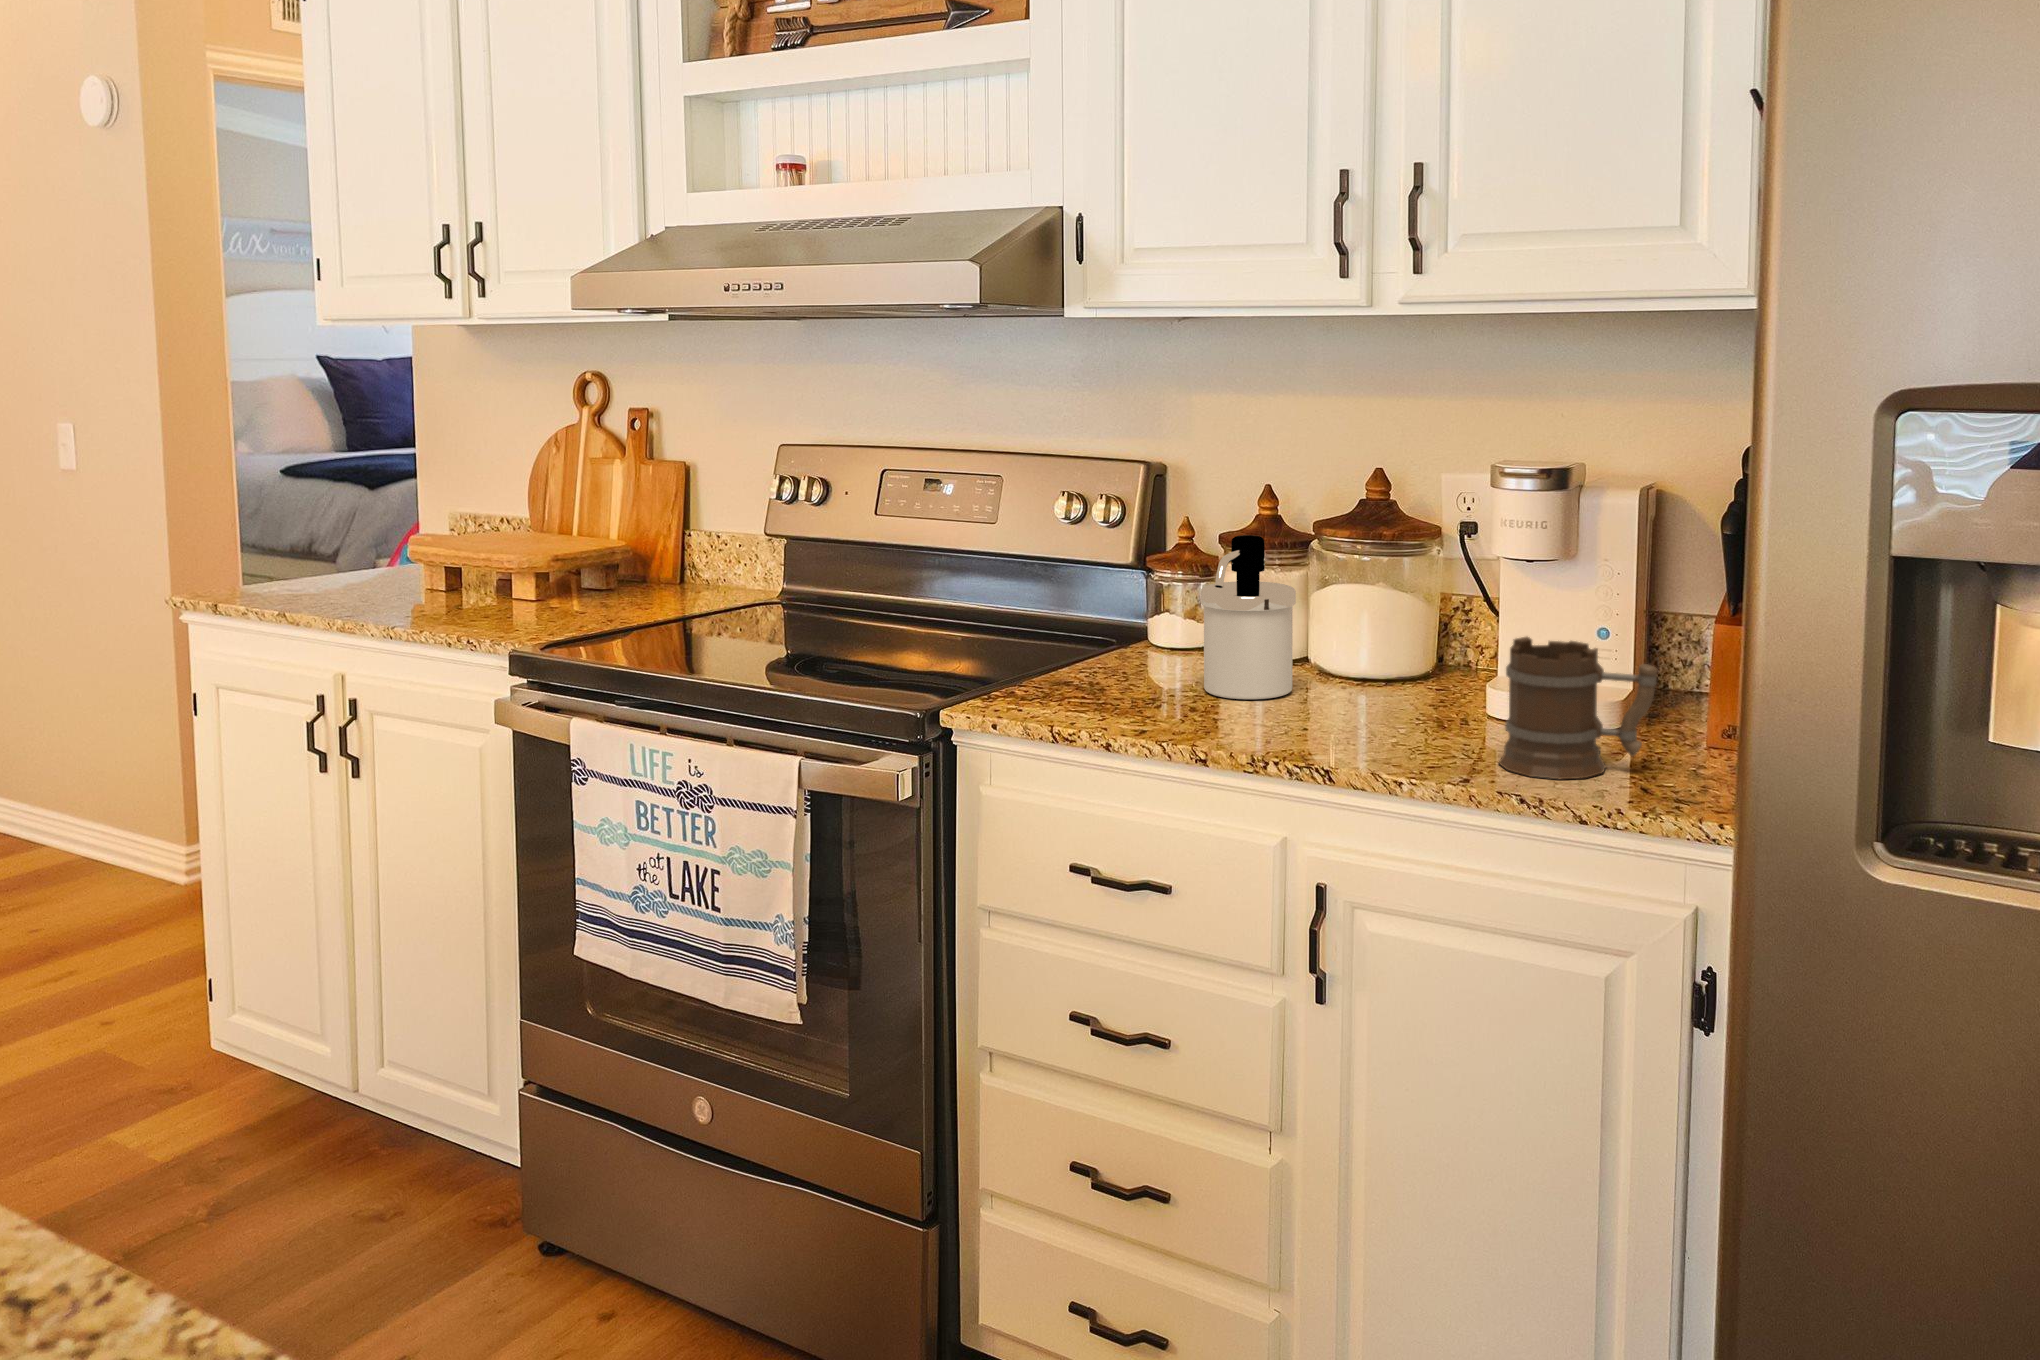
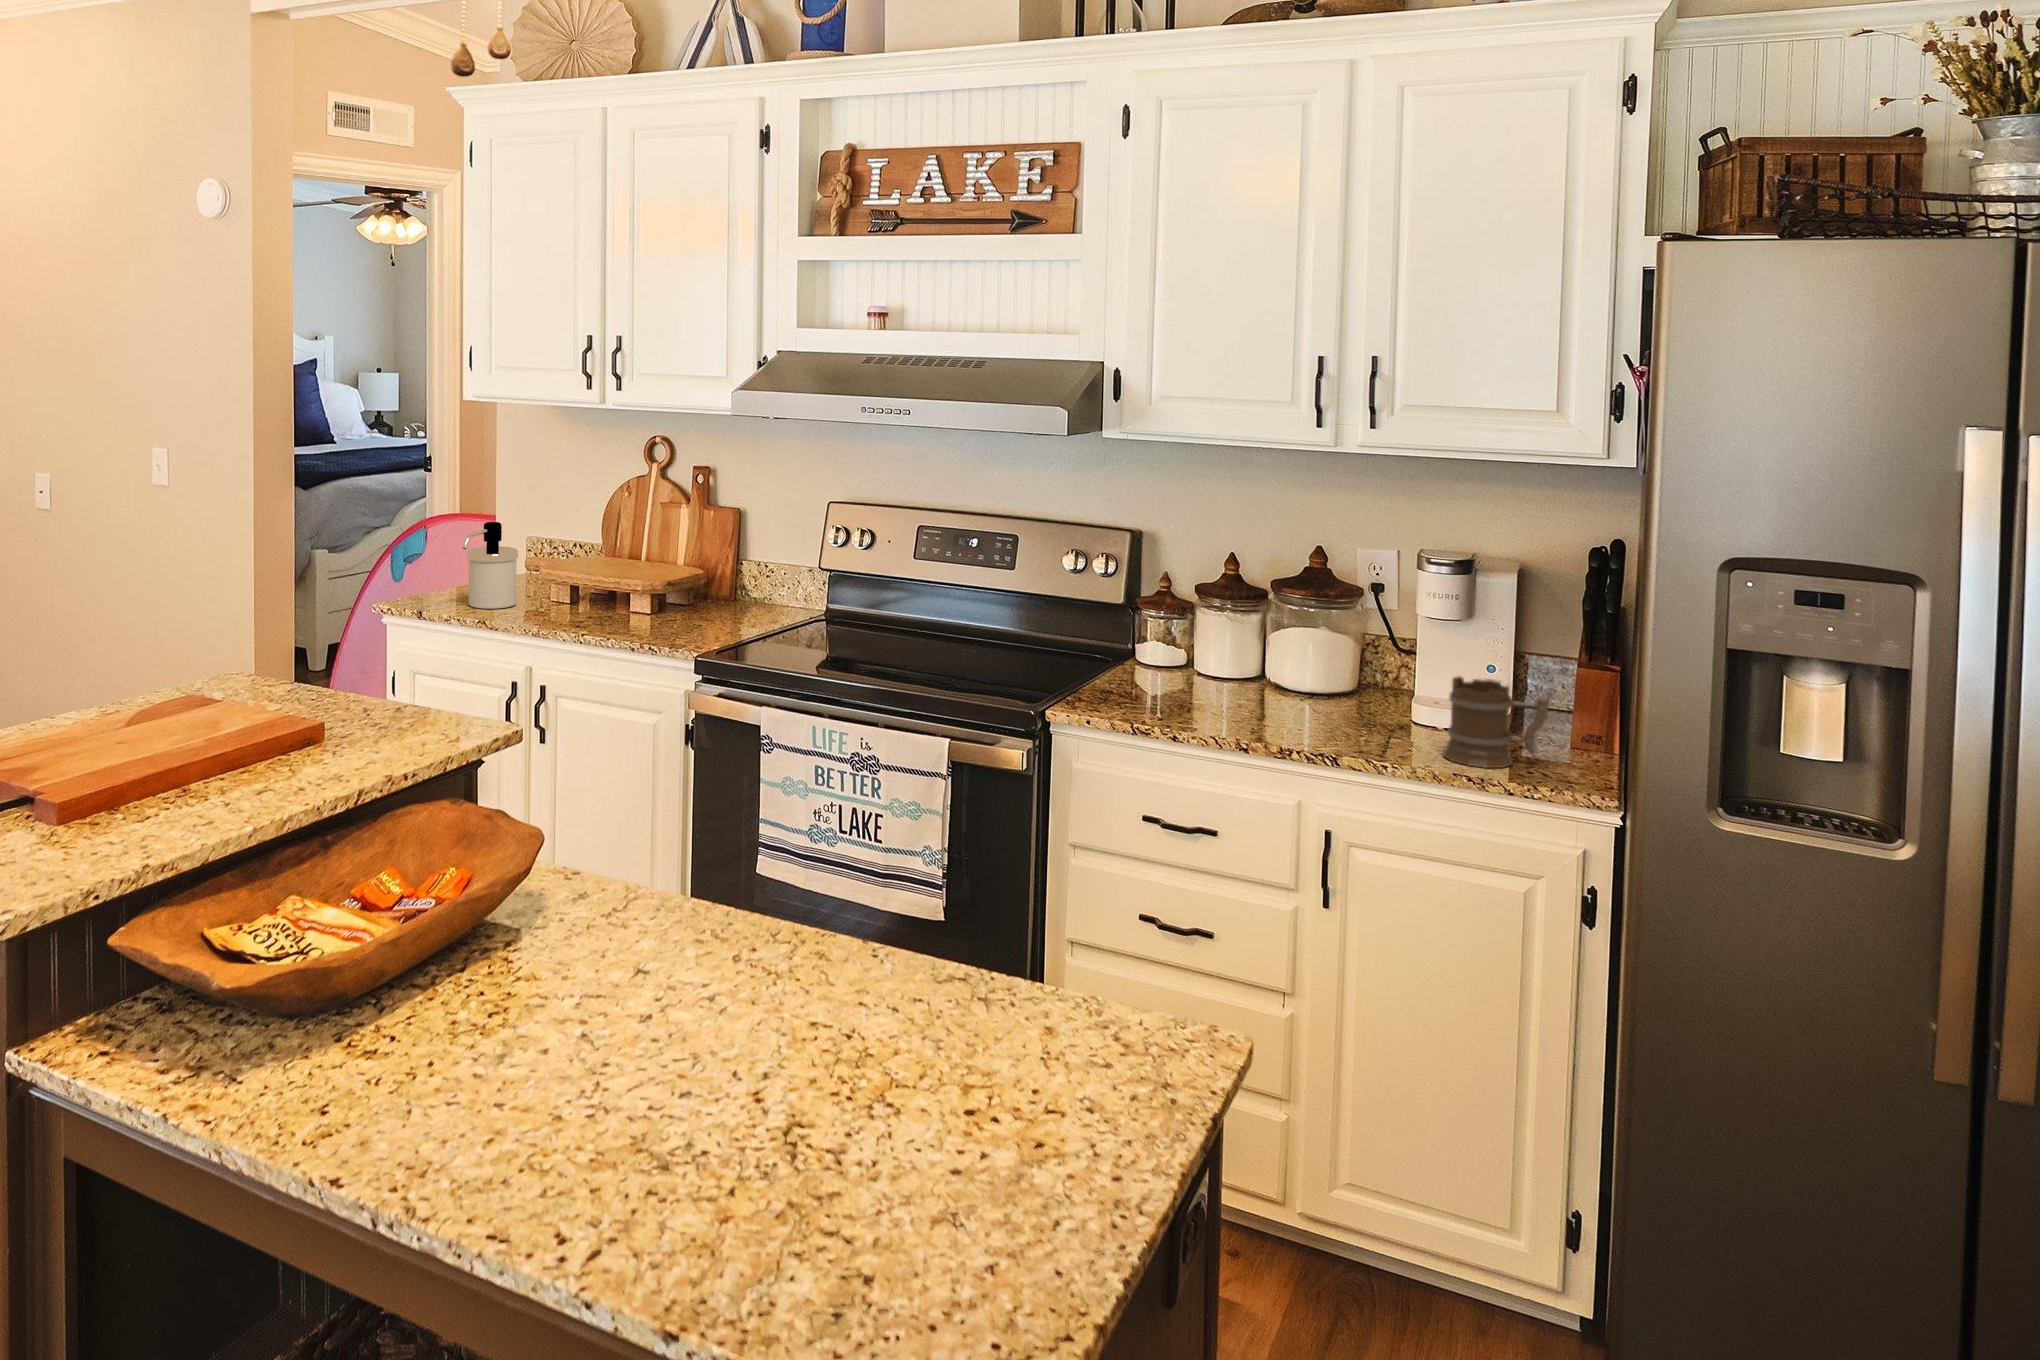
soap dispenser: present [1200,535,1296,699] -> present [463,522,518,609]

